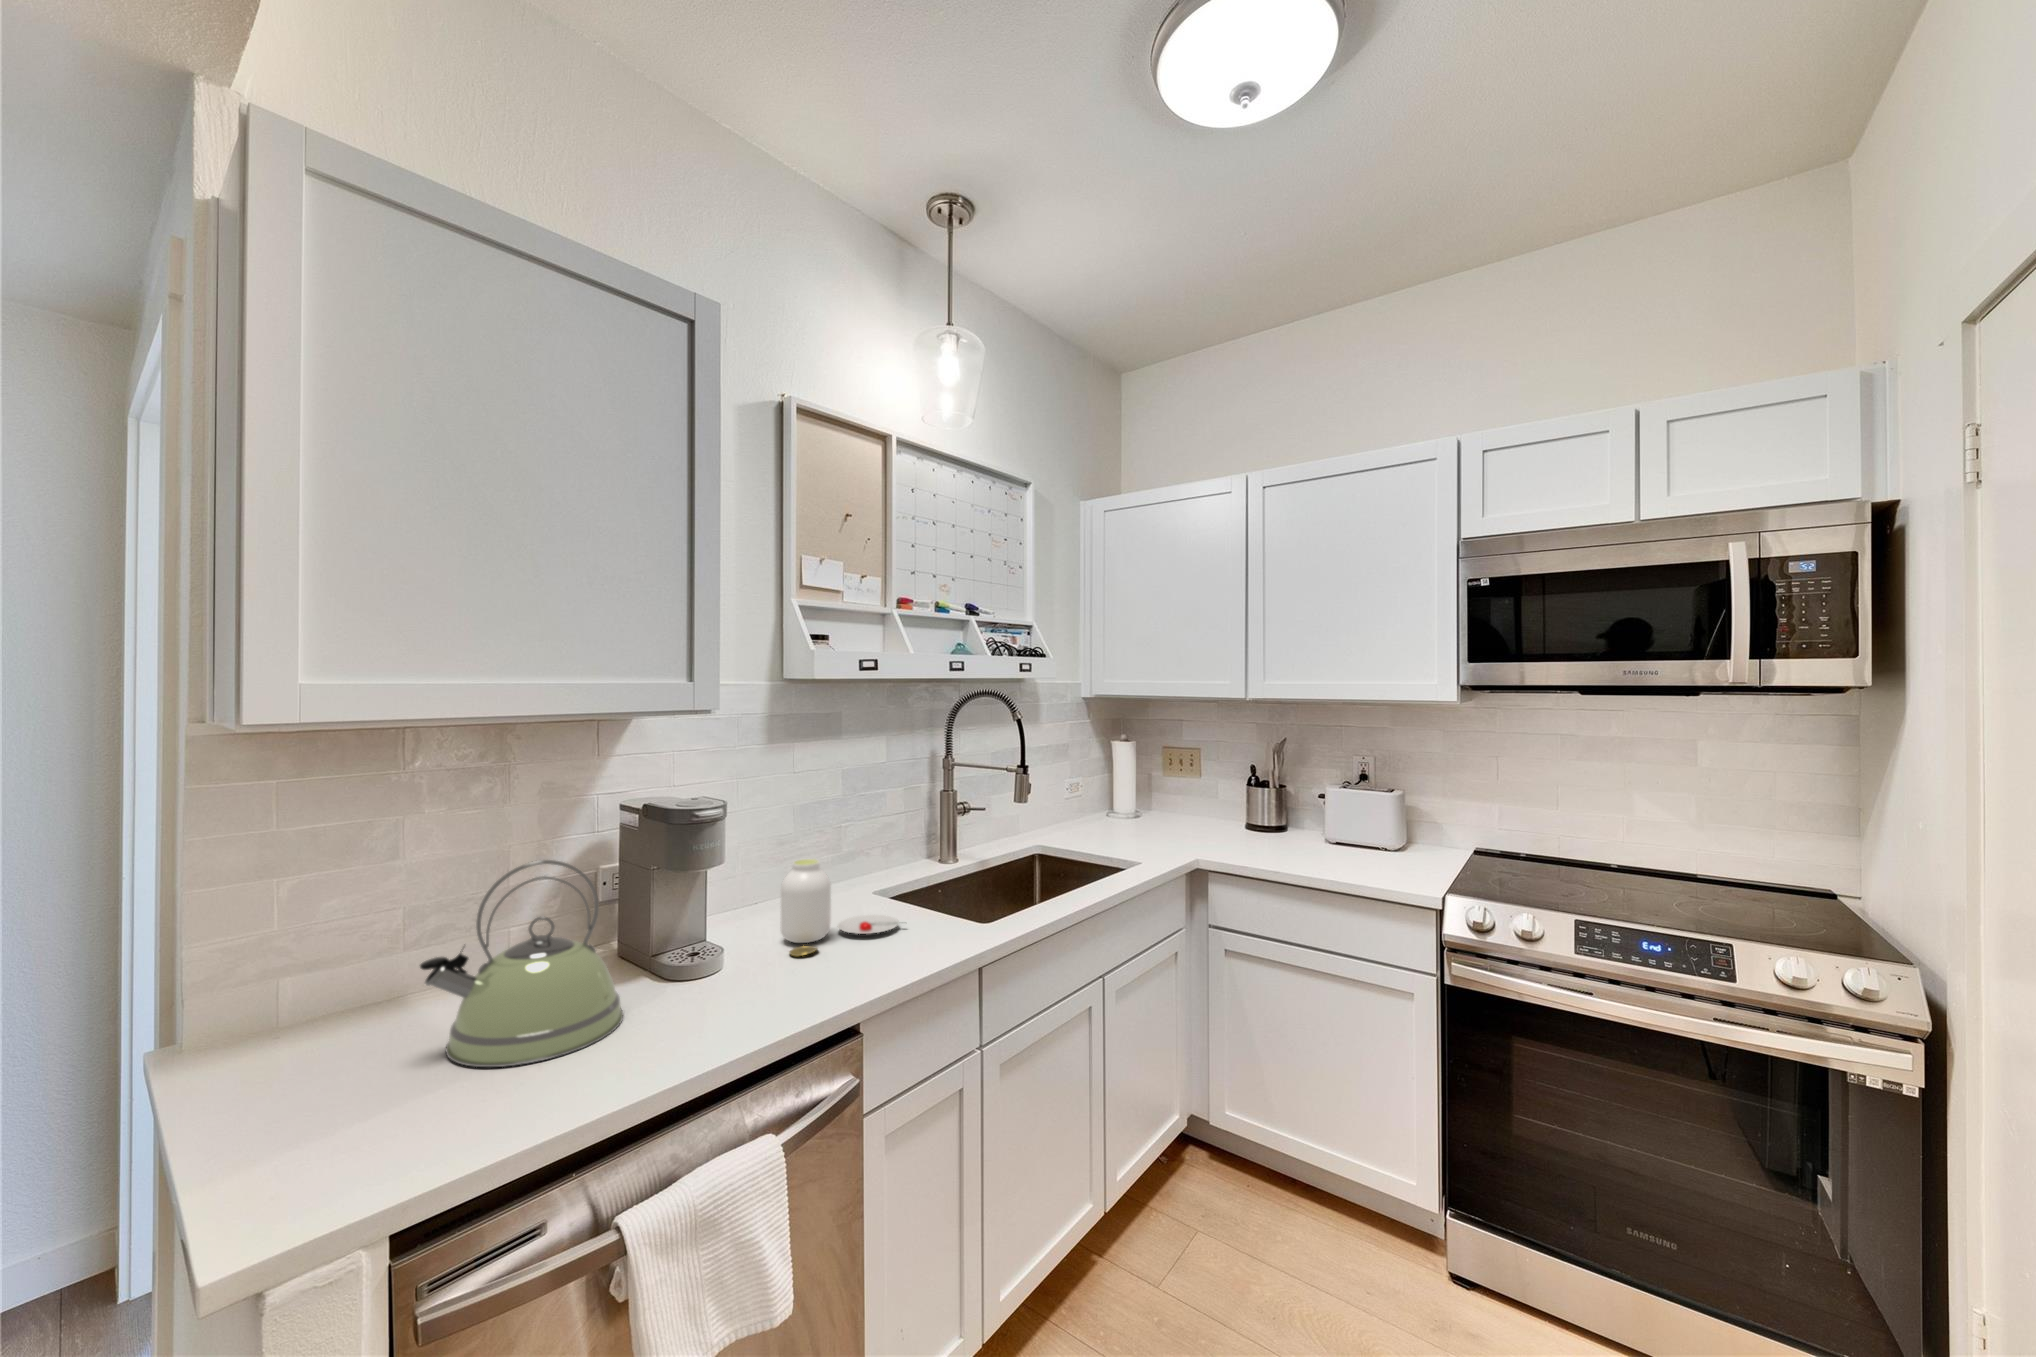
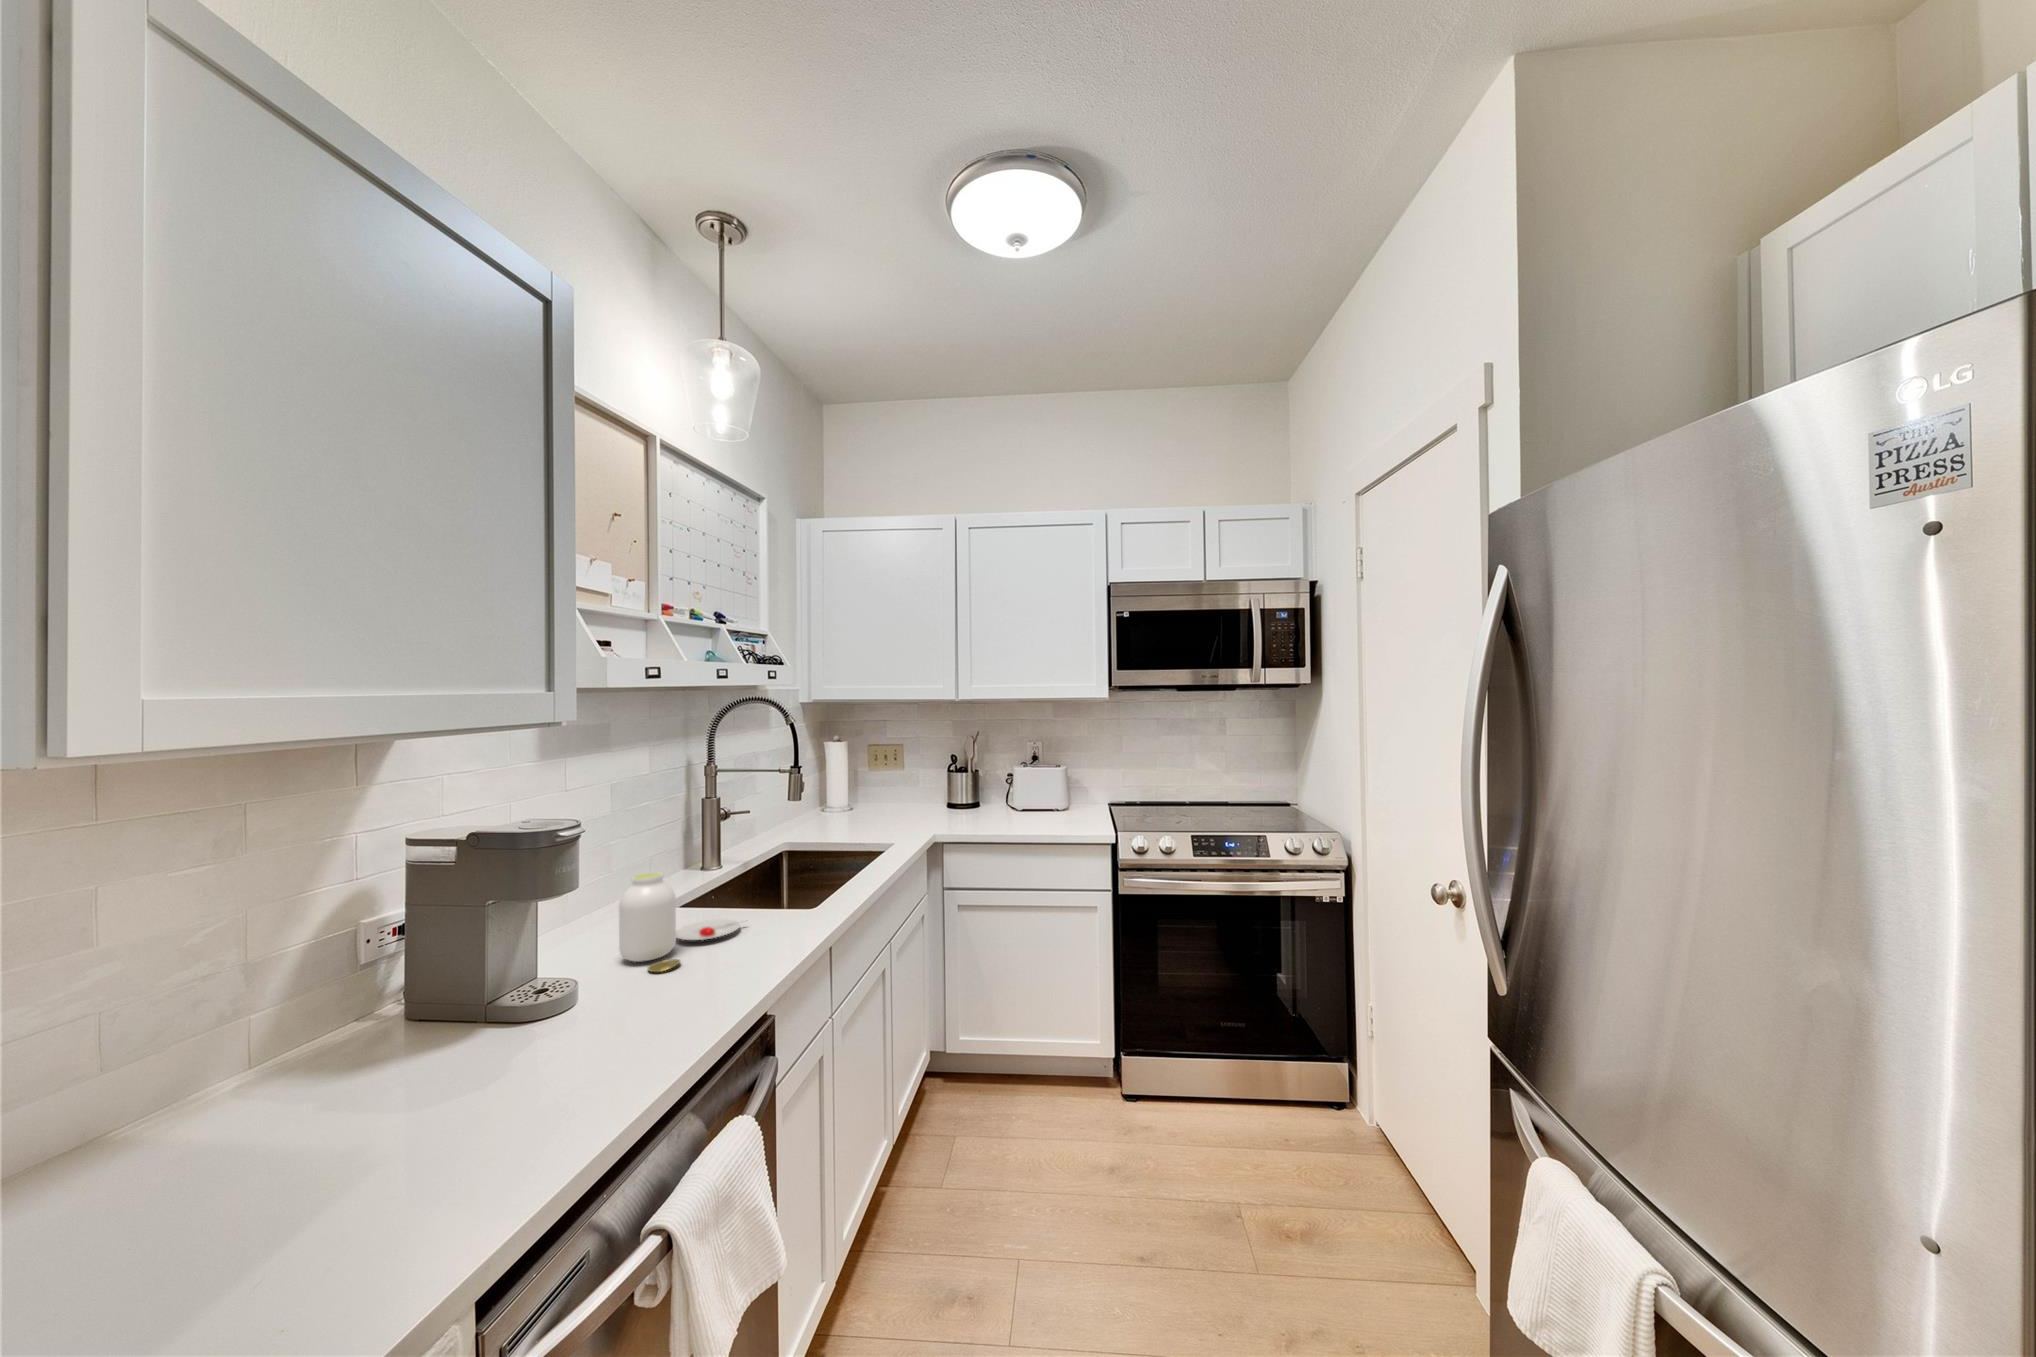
kettle: present [420,860,623,1067] -> none [262,903,531,1176]

